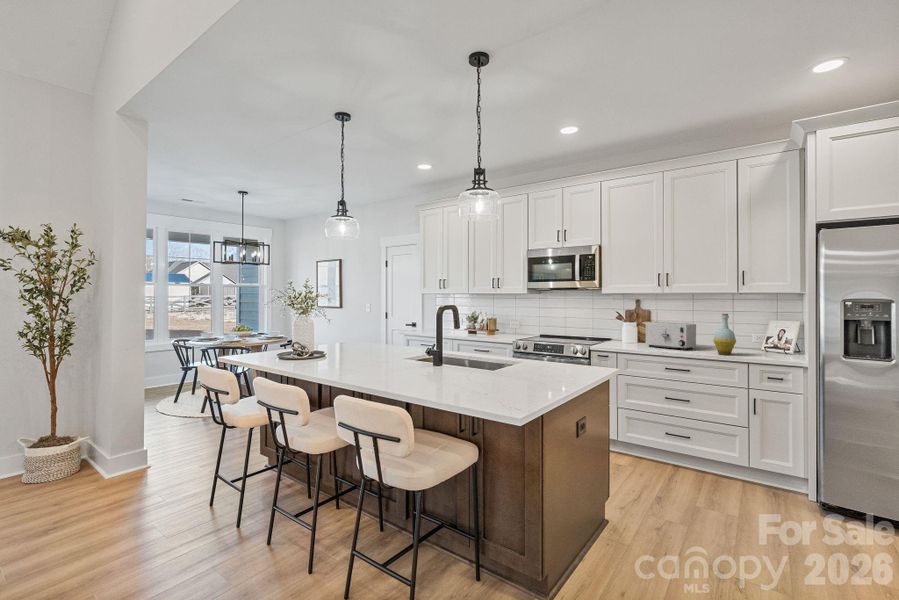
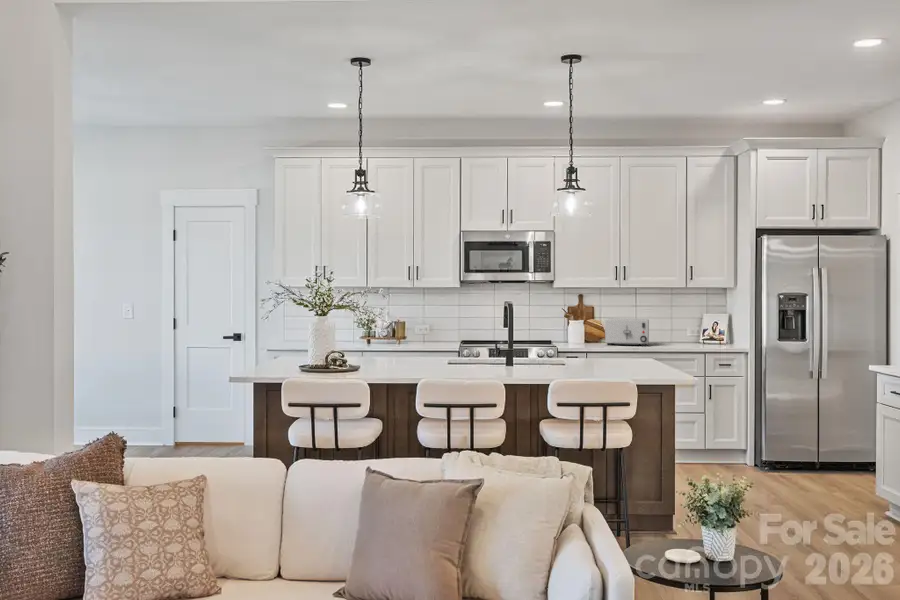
bottle: present [713,314,736,355] -> none [673,308,693,347]

